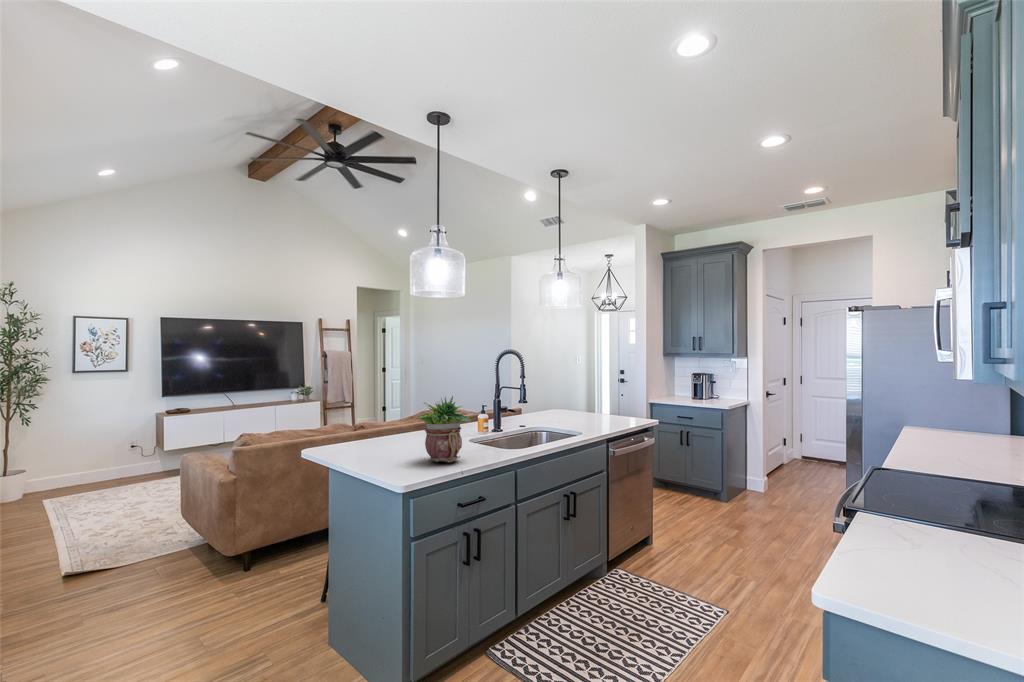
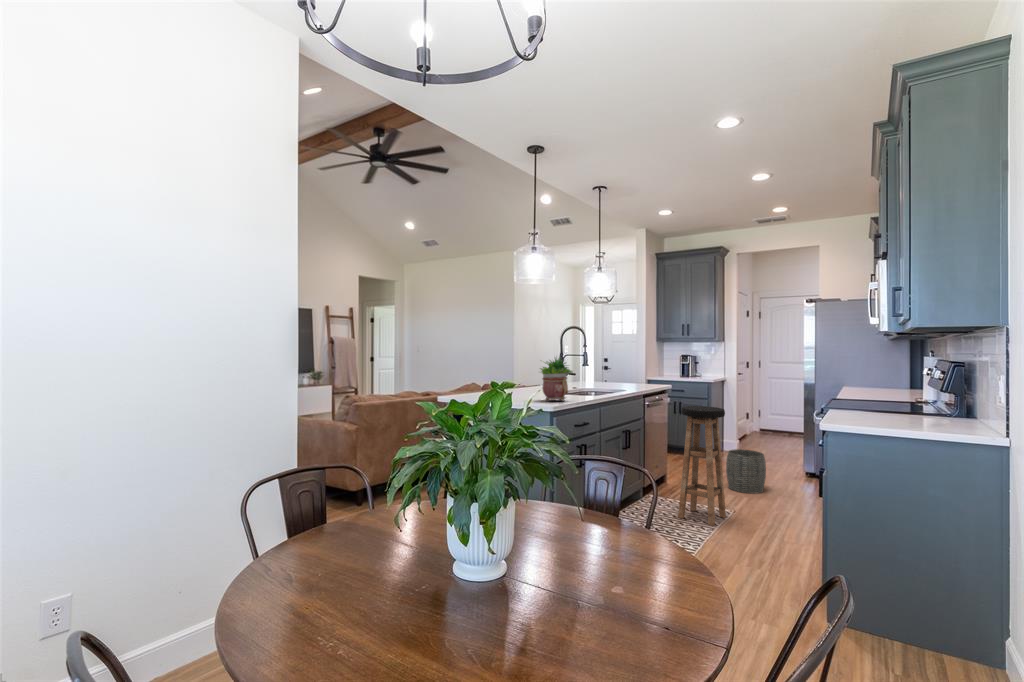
bar stool: none [644,460,716,646] -> present [678,406,726,526]
woven basket: none [732,507,788,574] -> present [726,449,766,494]

